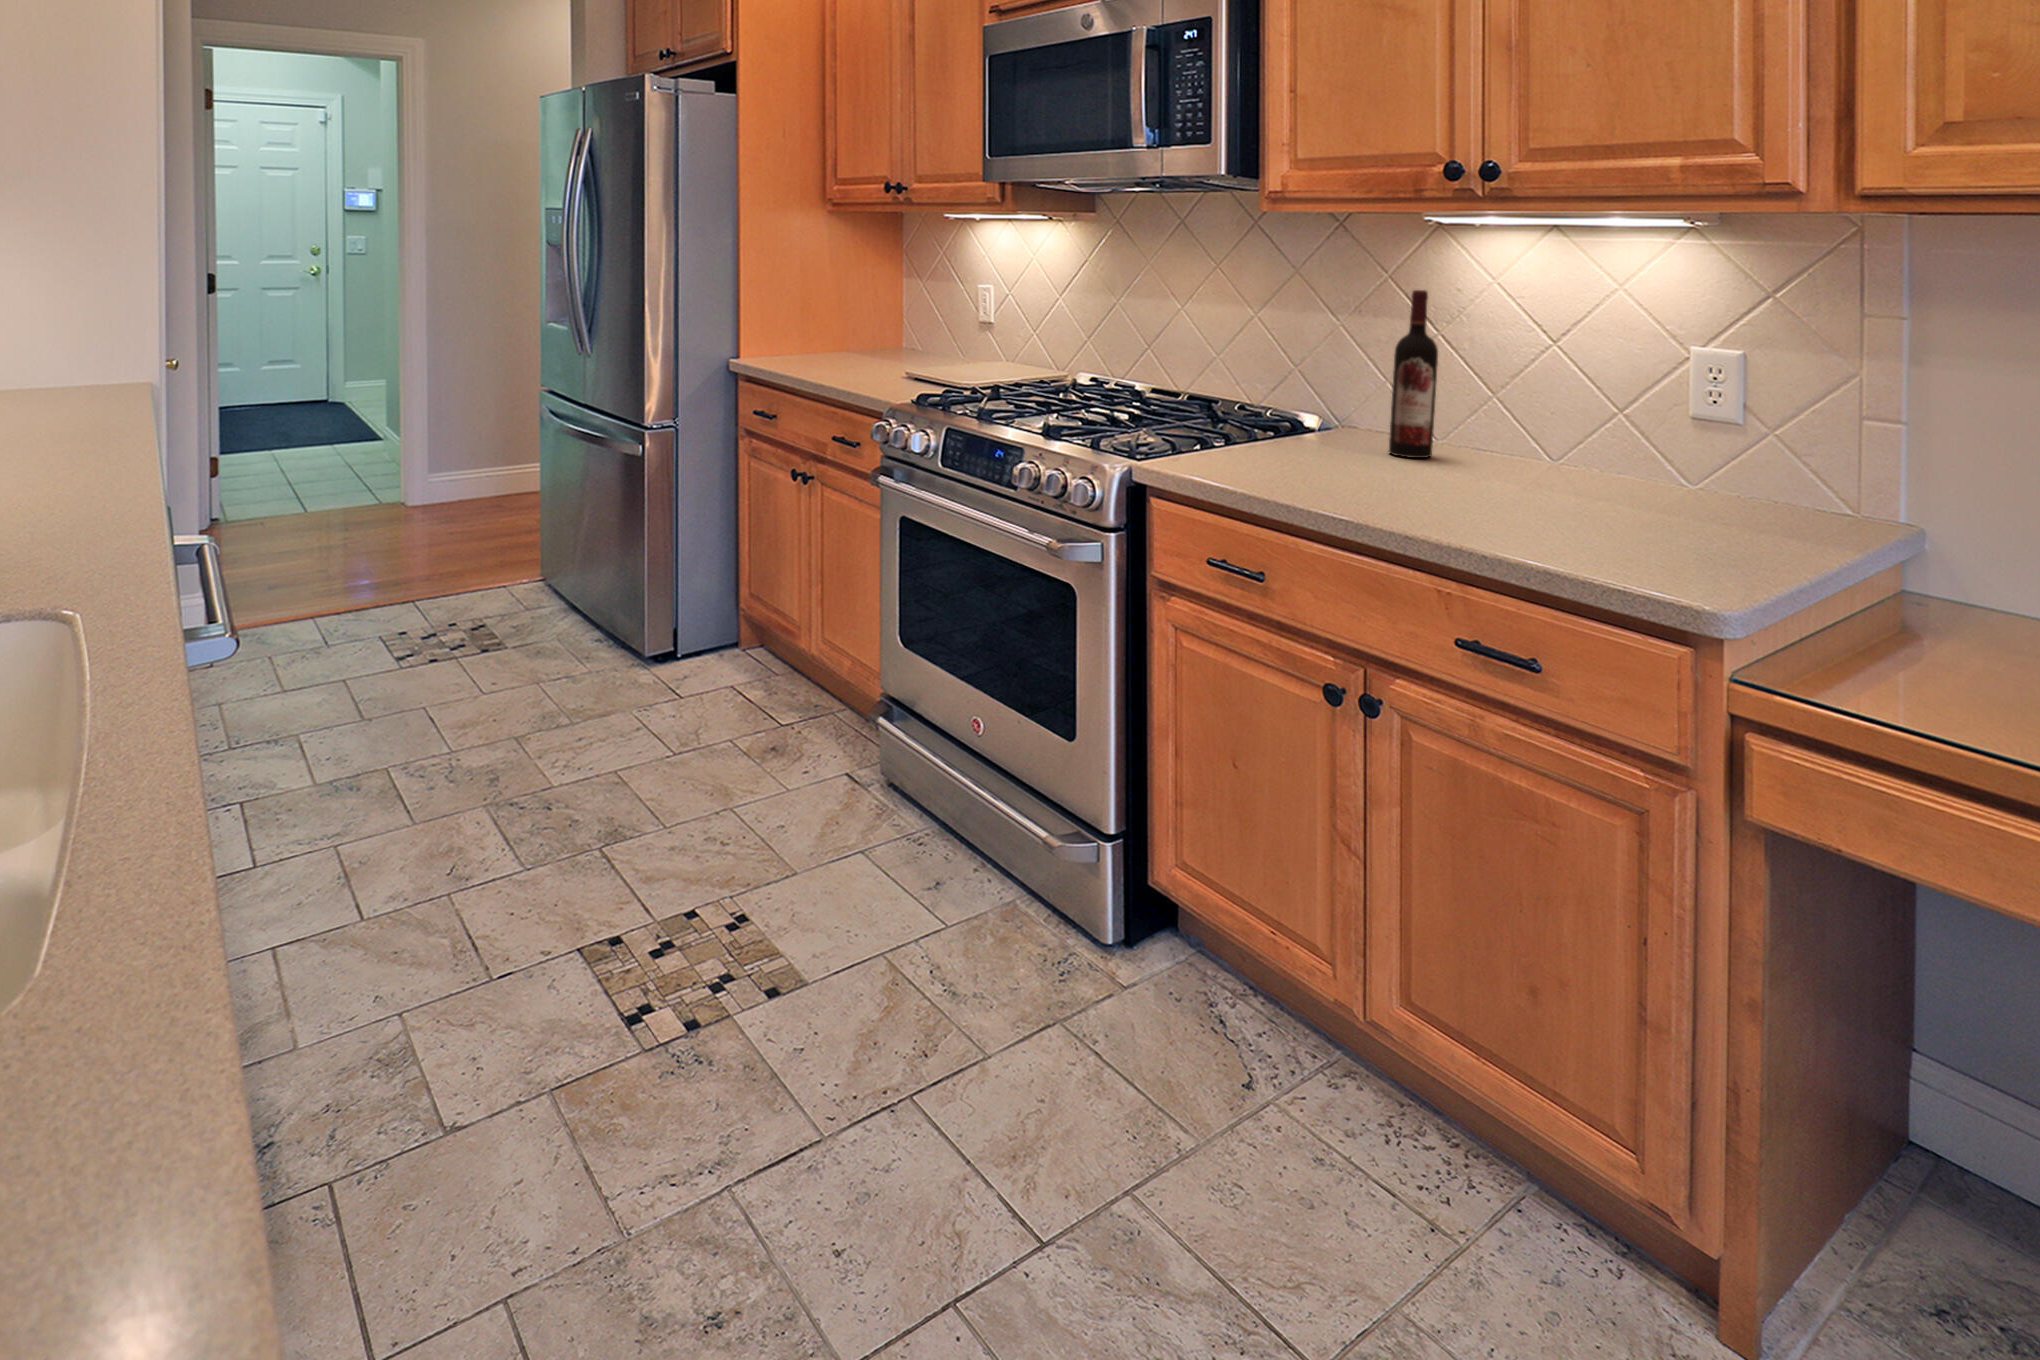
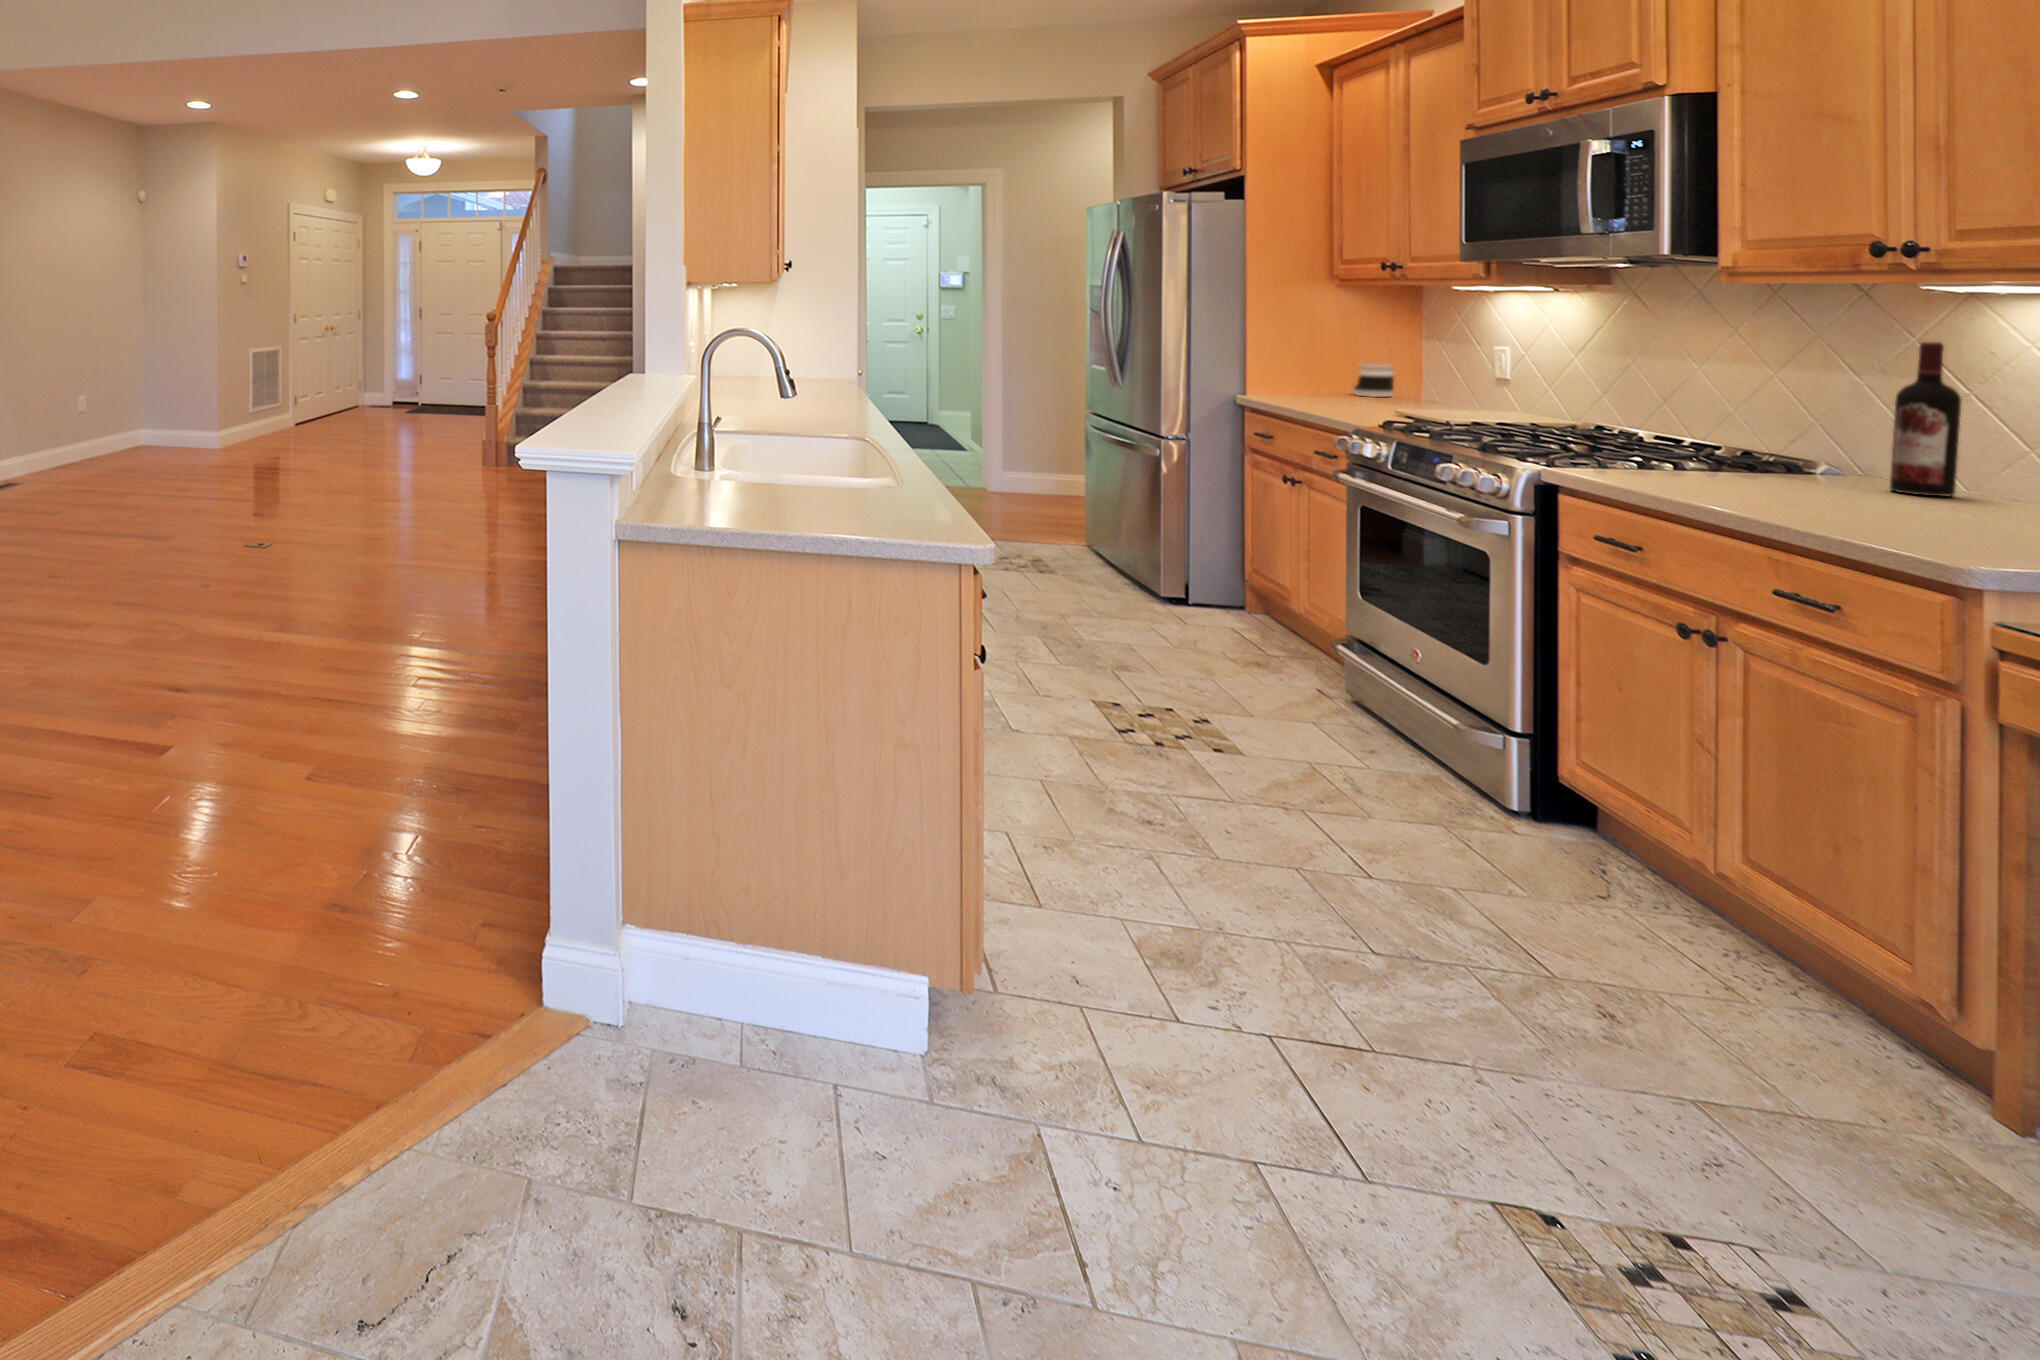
jar: none [860,317,898,357] -> present [1354,364,1394,397]

